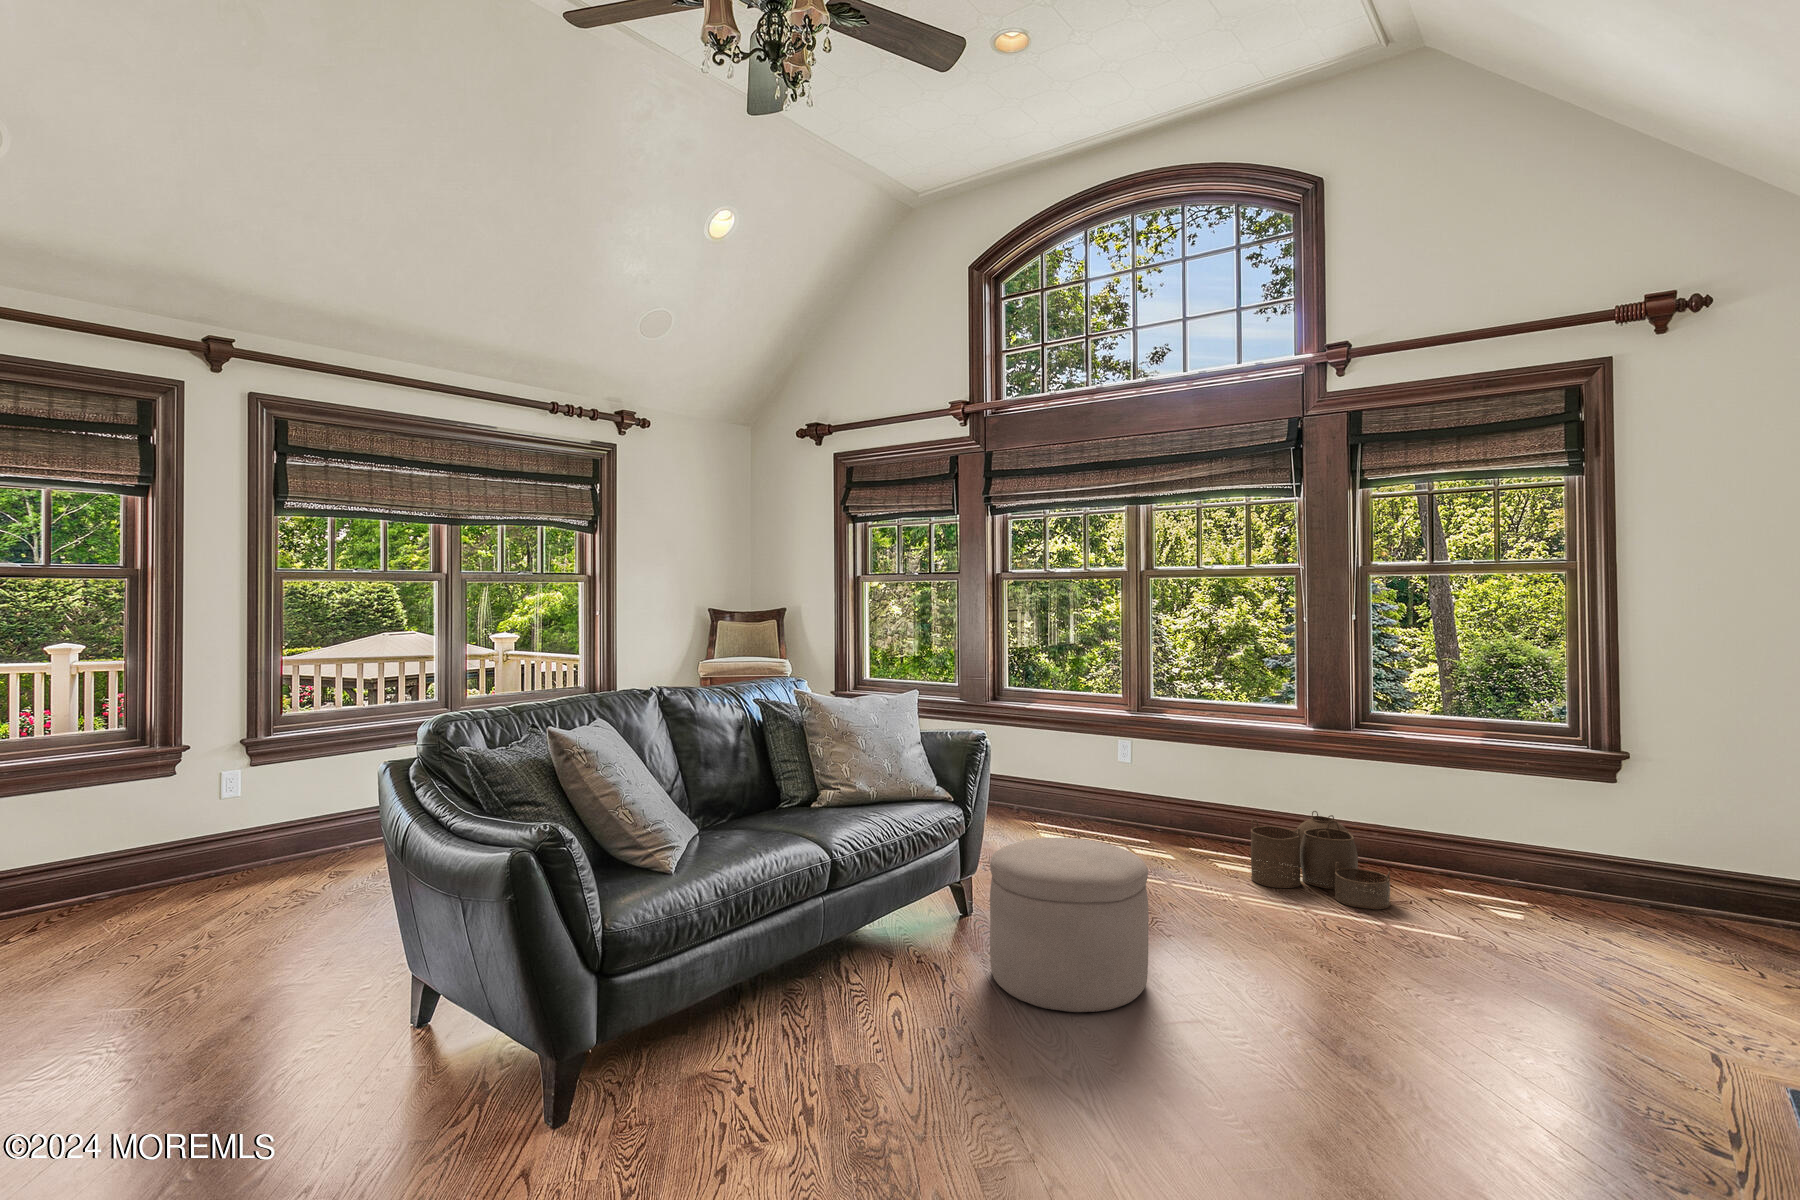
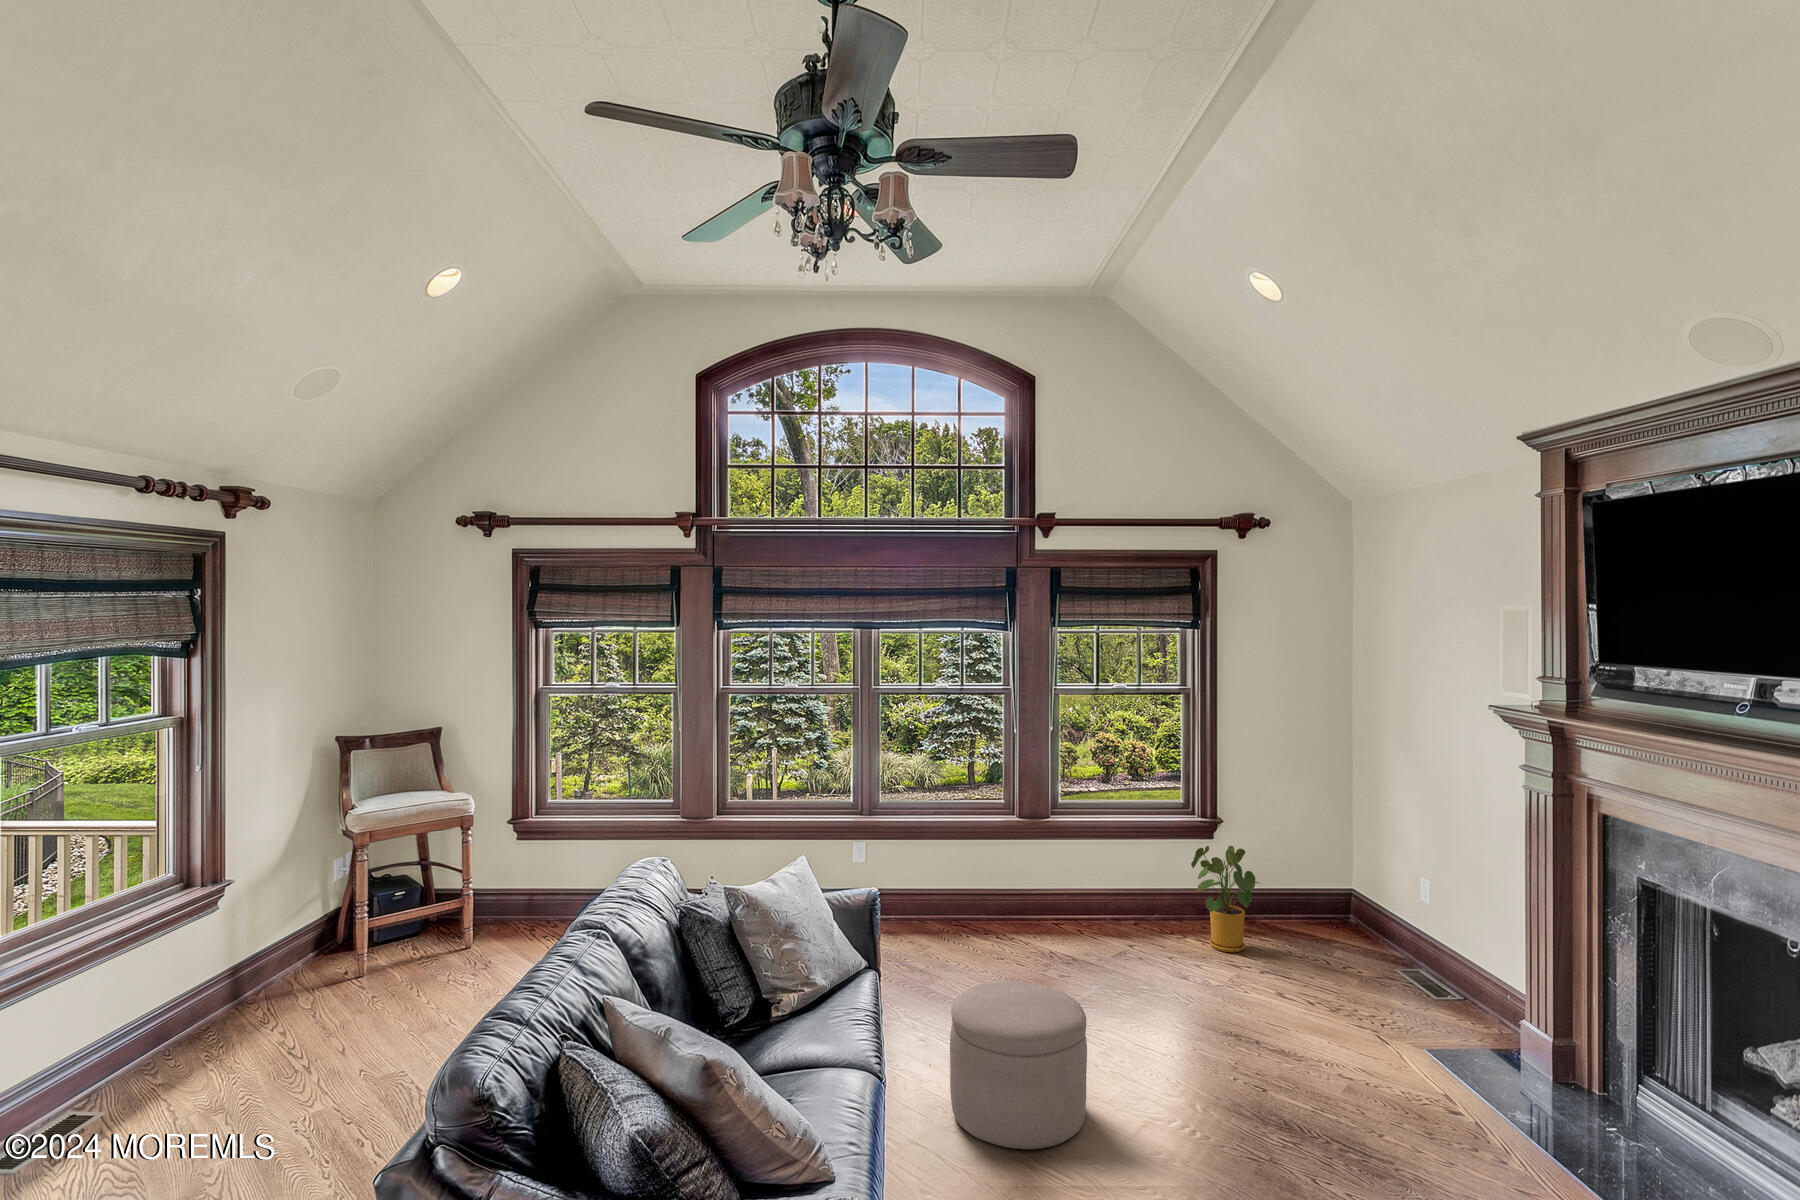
house plant: none [1531,779,1659,930] -> present [1191,846,1260,952]
woven basket: present [1251,811,1390,909] -> none [1013,893,1122,974]

